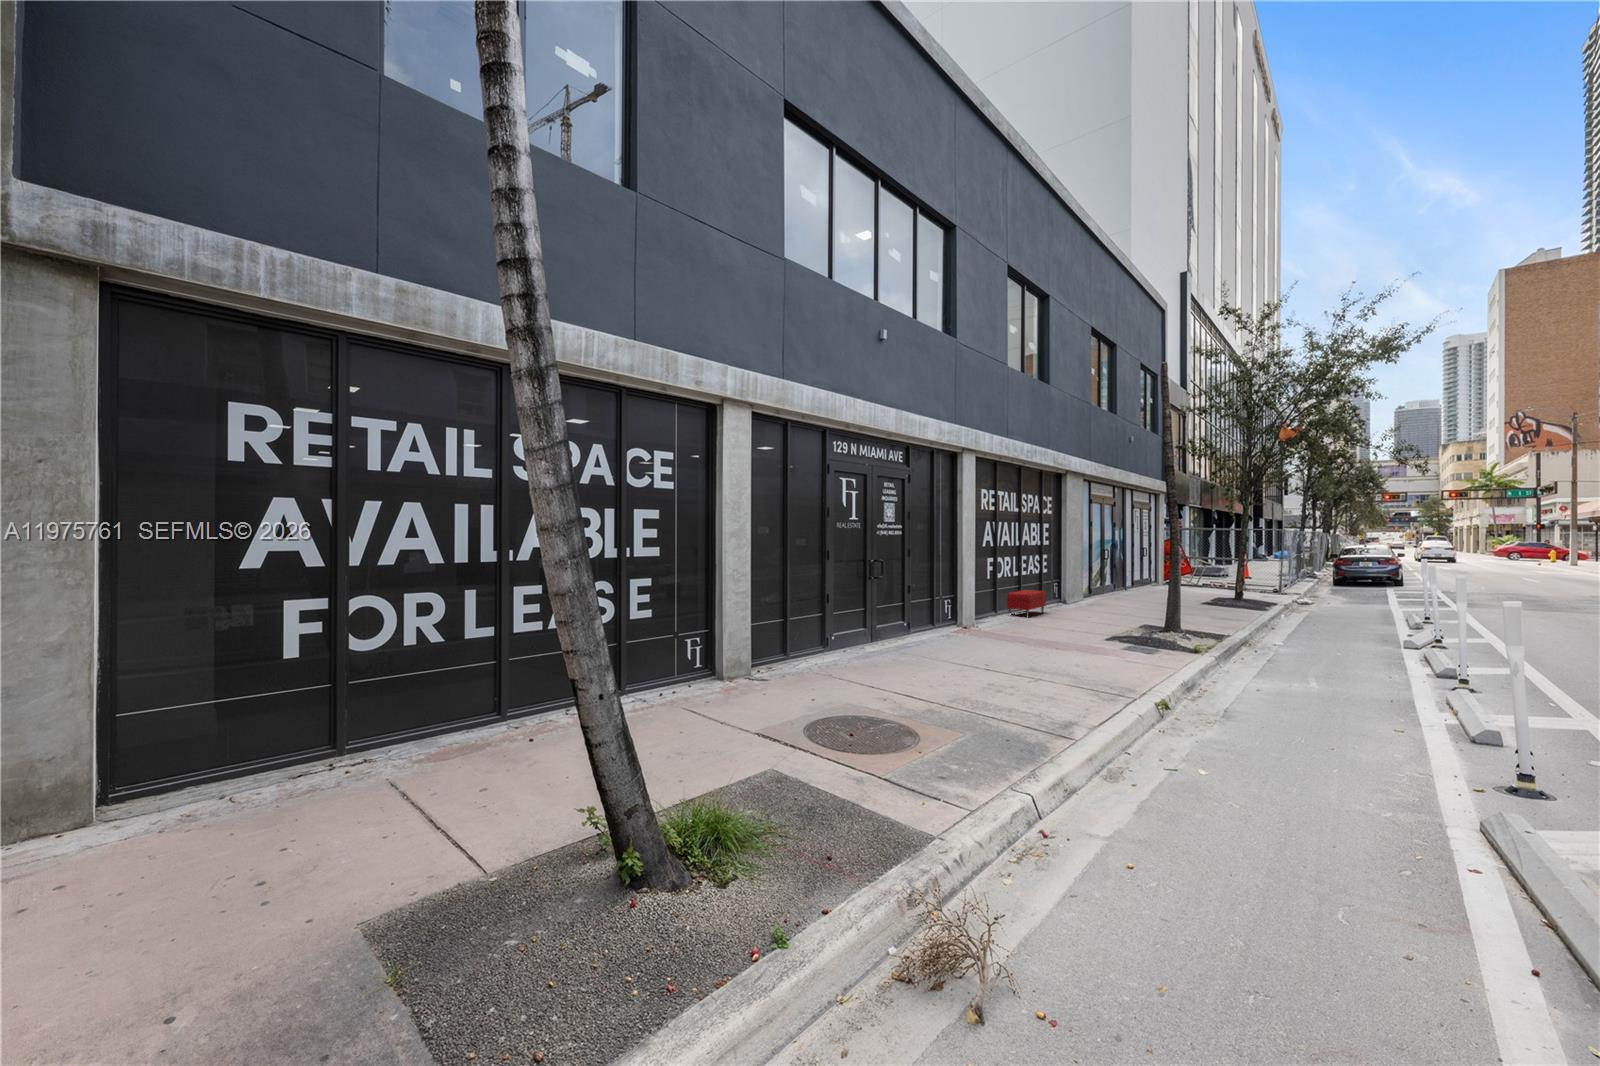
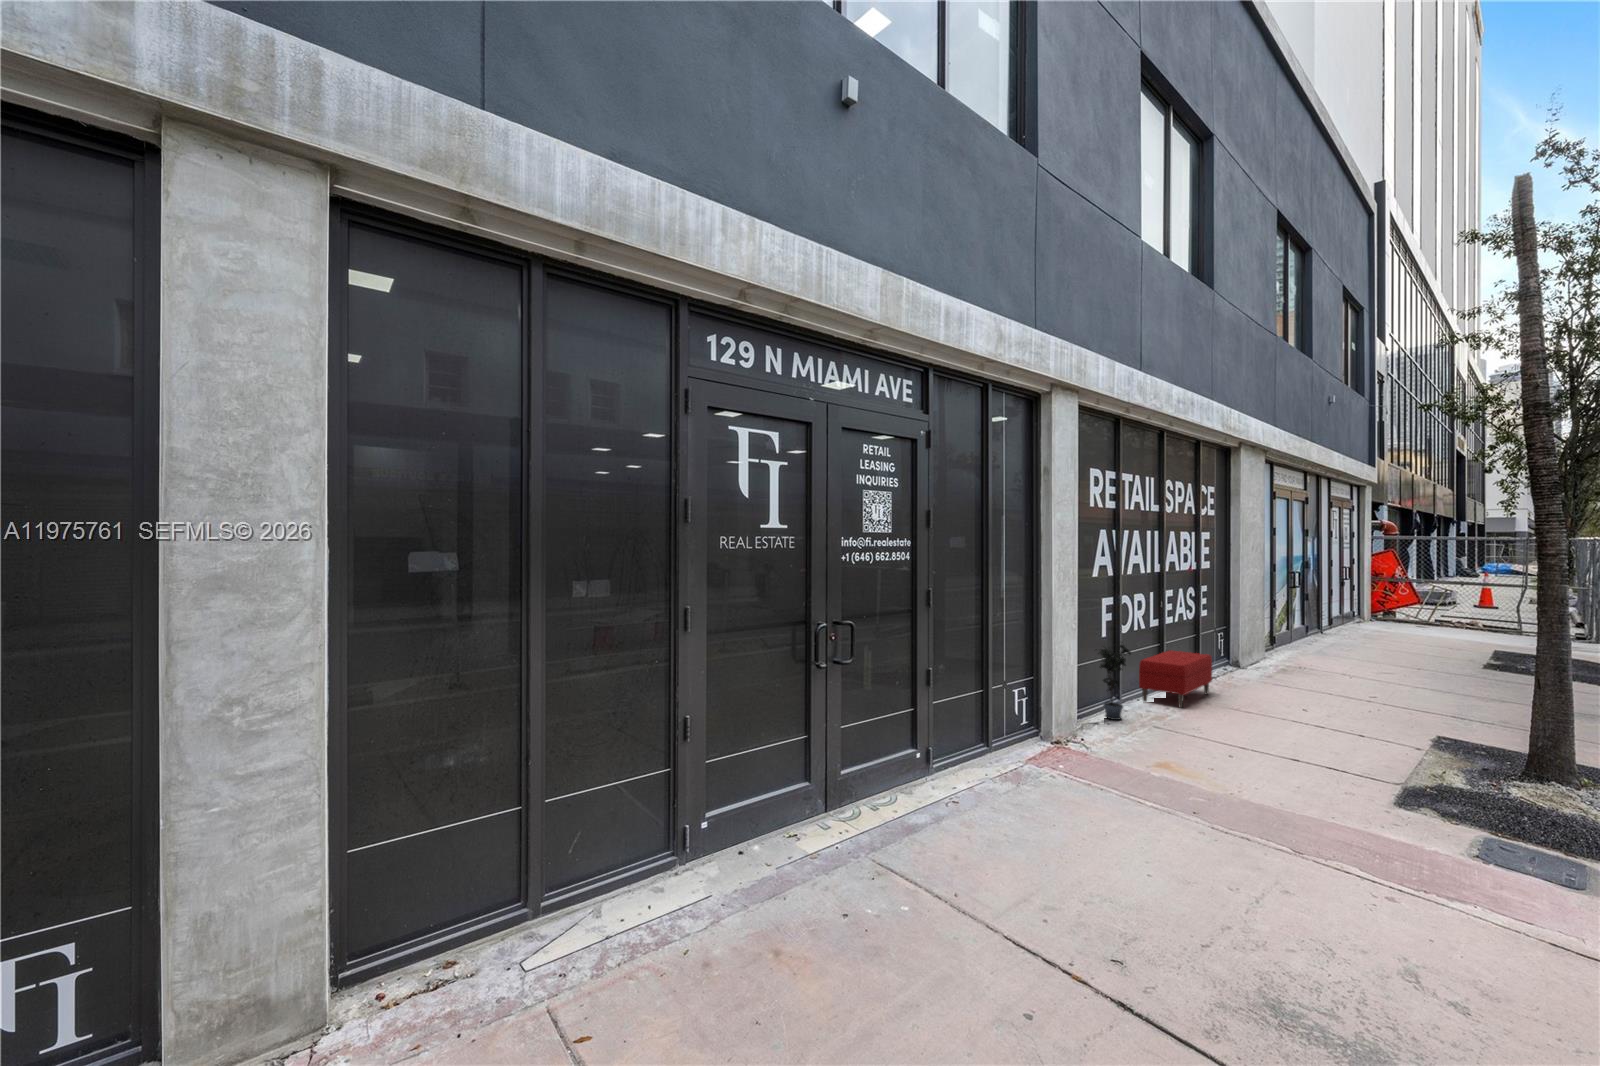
potted plant: none [983,580,1002,621] -> present [1096,645,1131,720]

